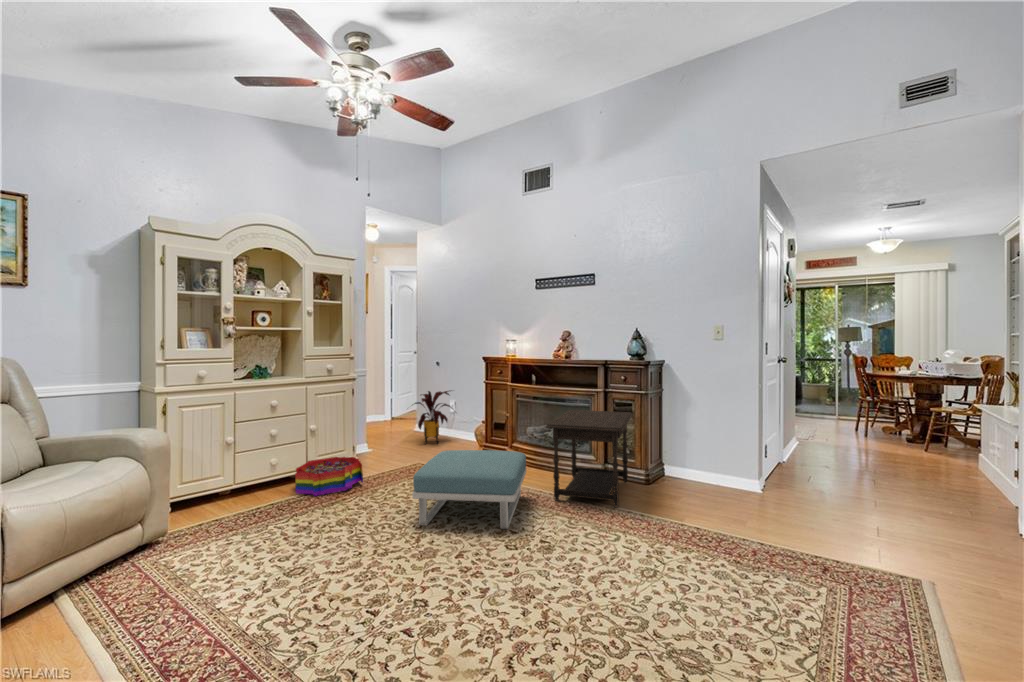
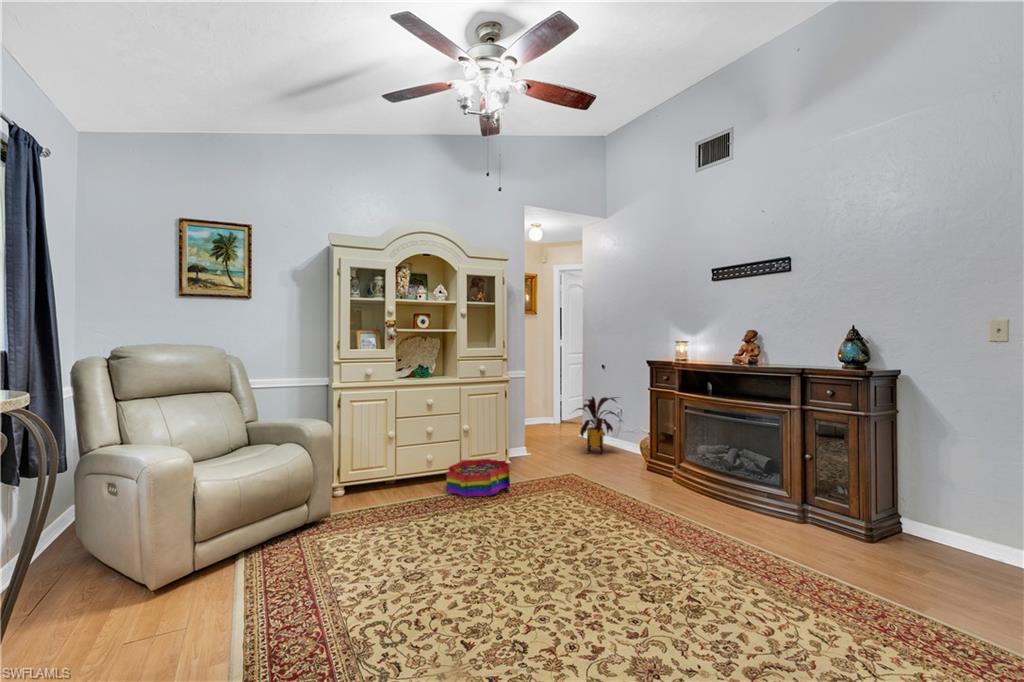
side table: present [546,410,633,508] -> none [711,431,845,569]
footstool: present [412,450,526,529] -> none [544,466,687,572]

